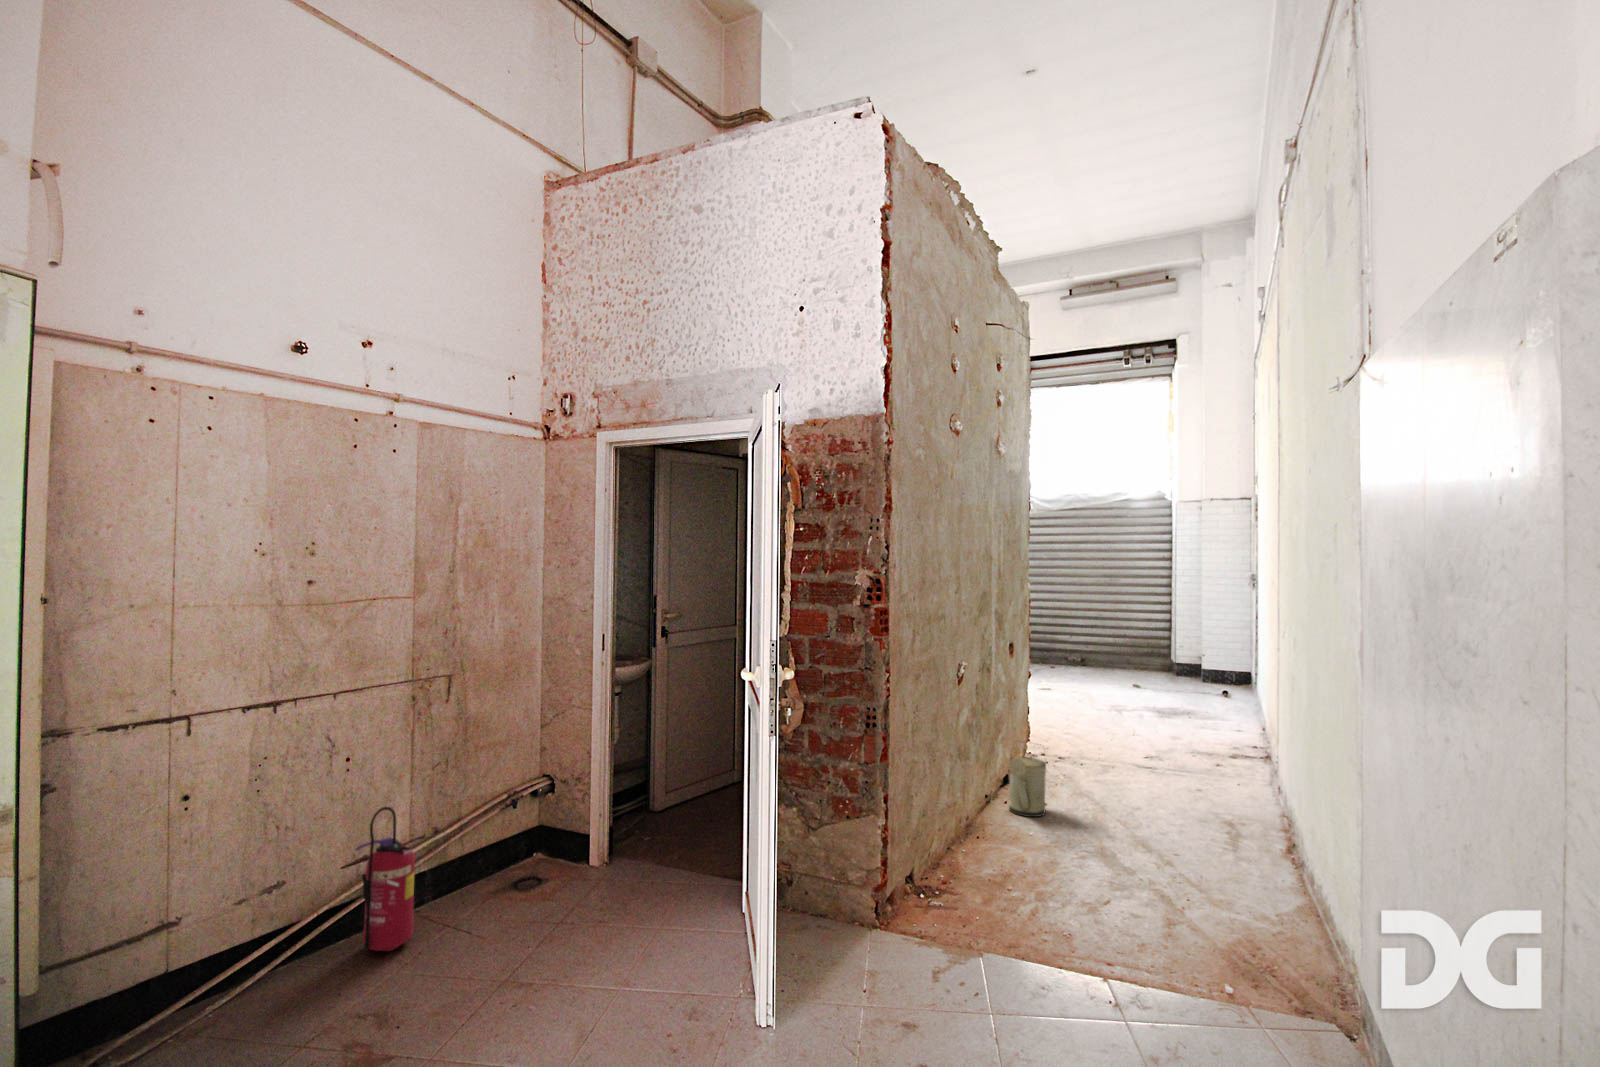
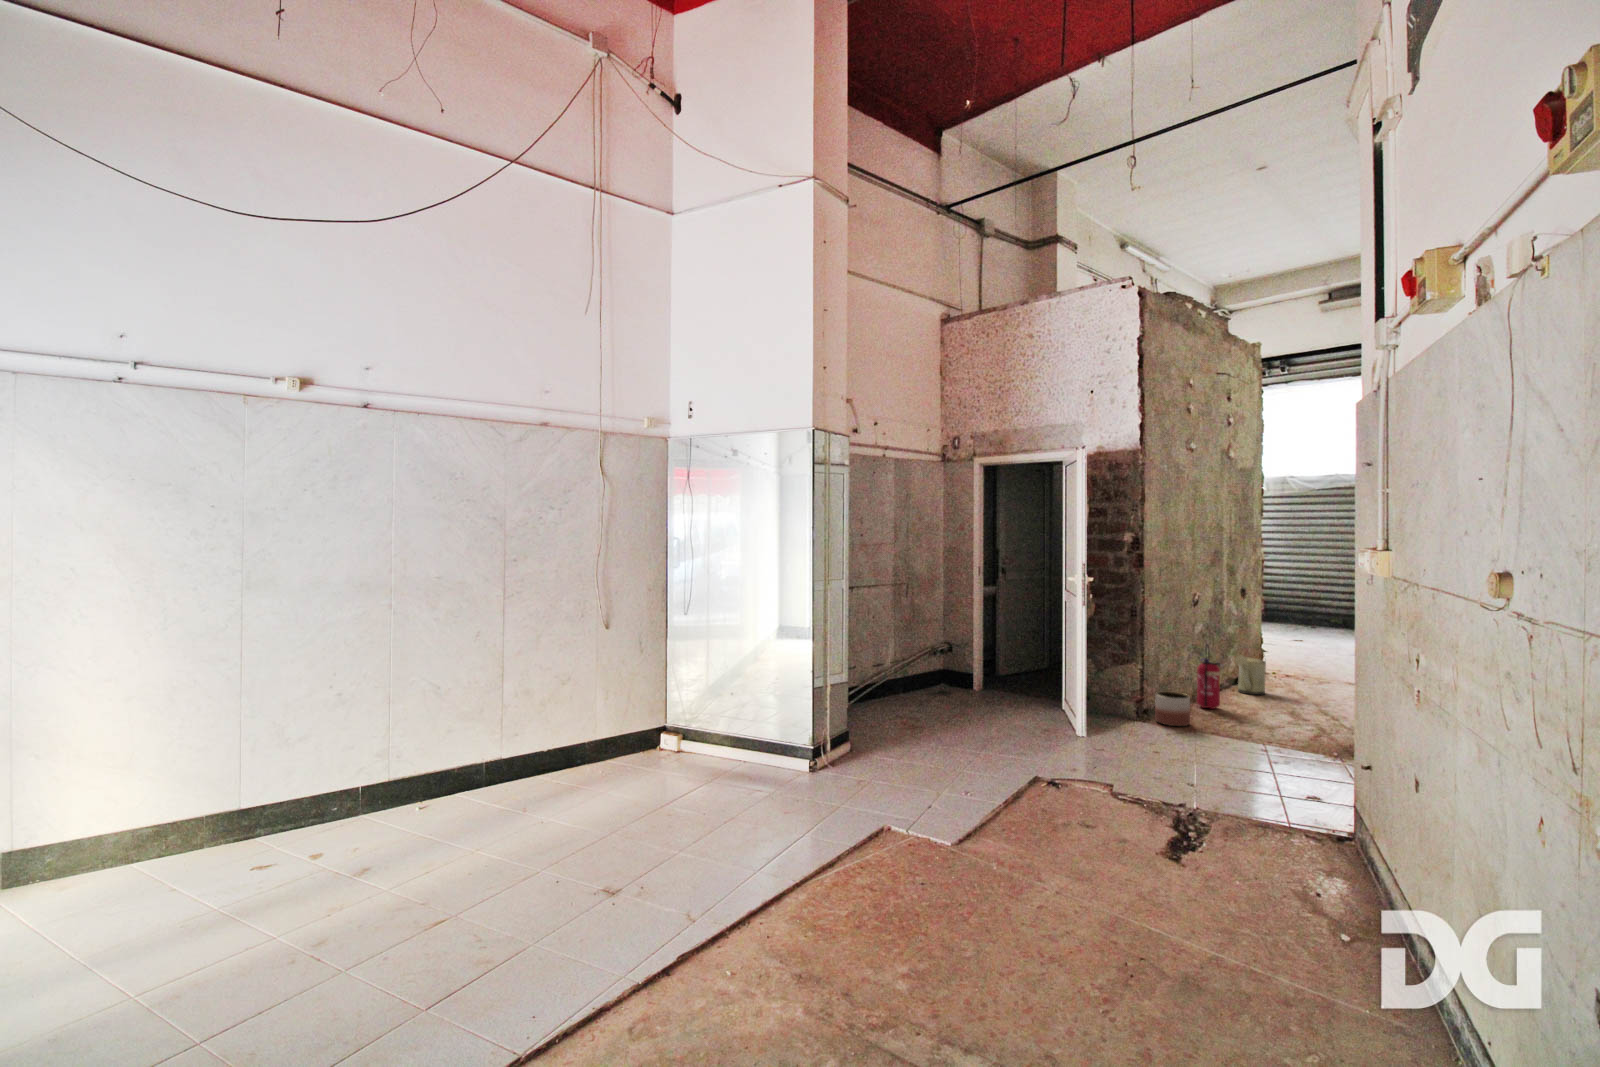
fire extinguisher: present [356,807,415,951] -> present [1197,645,1221,709]
planter: none [908,863,967,940] -> present [1155,692,1190,726]

